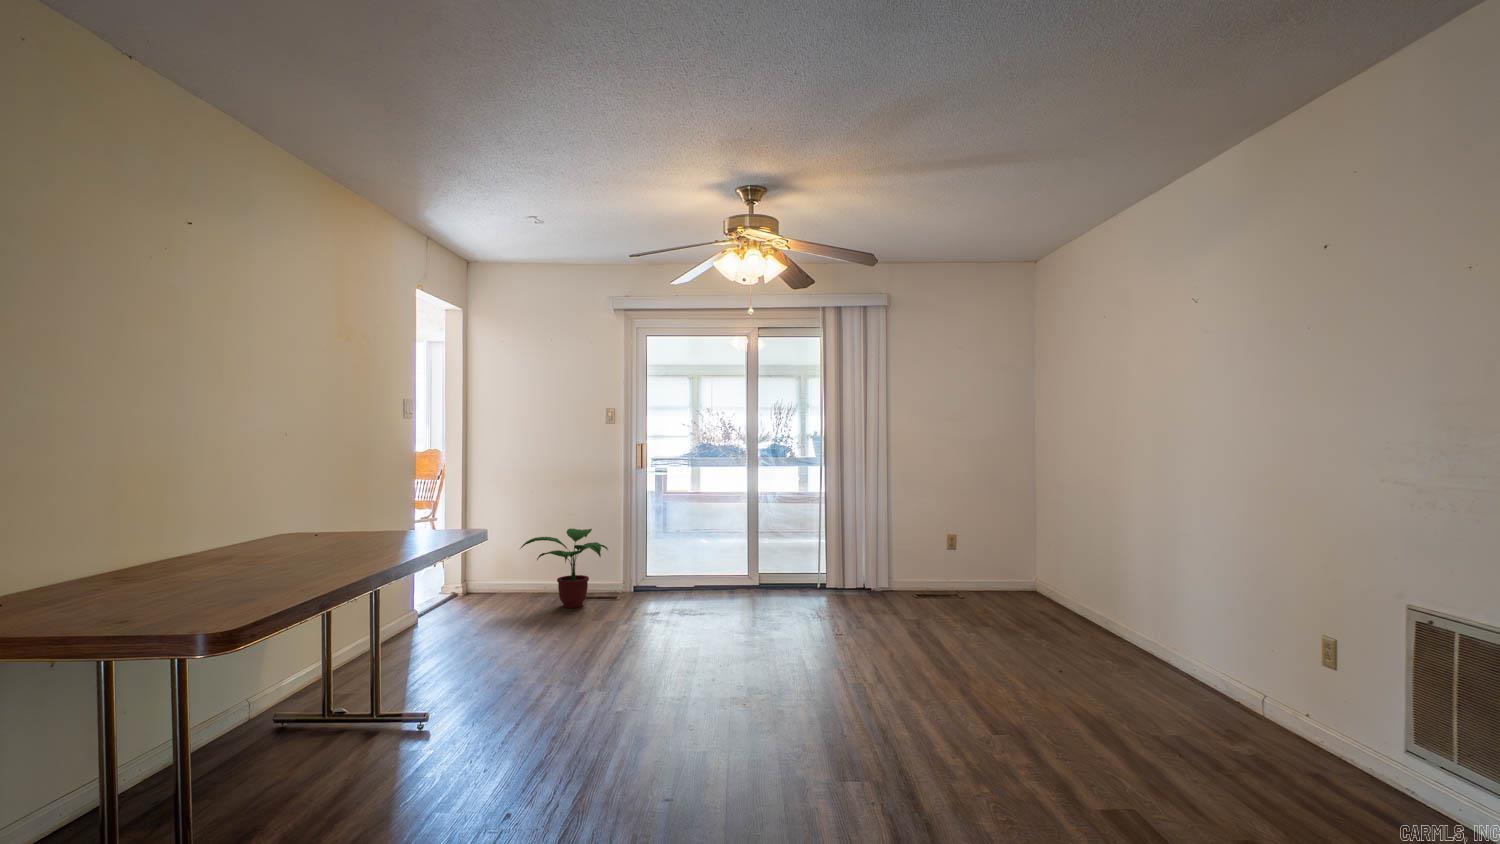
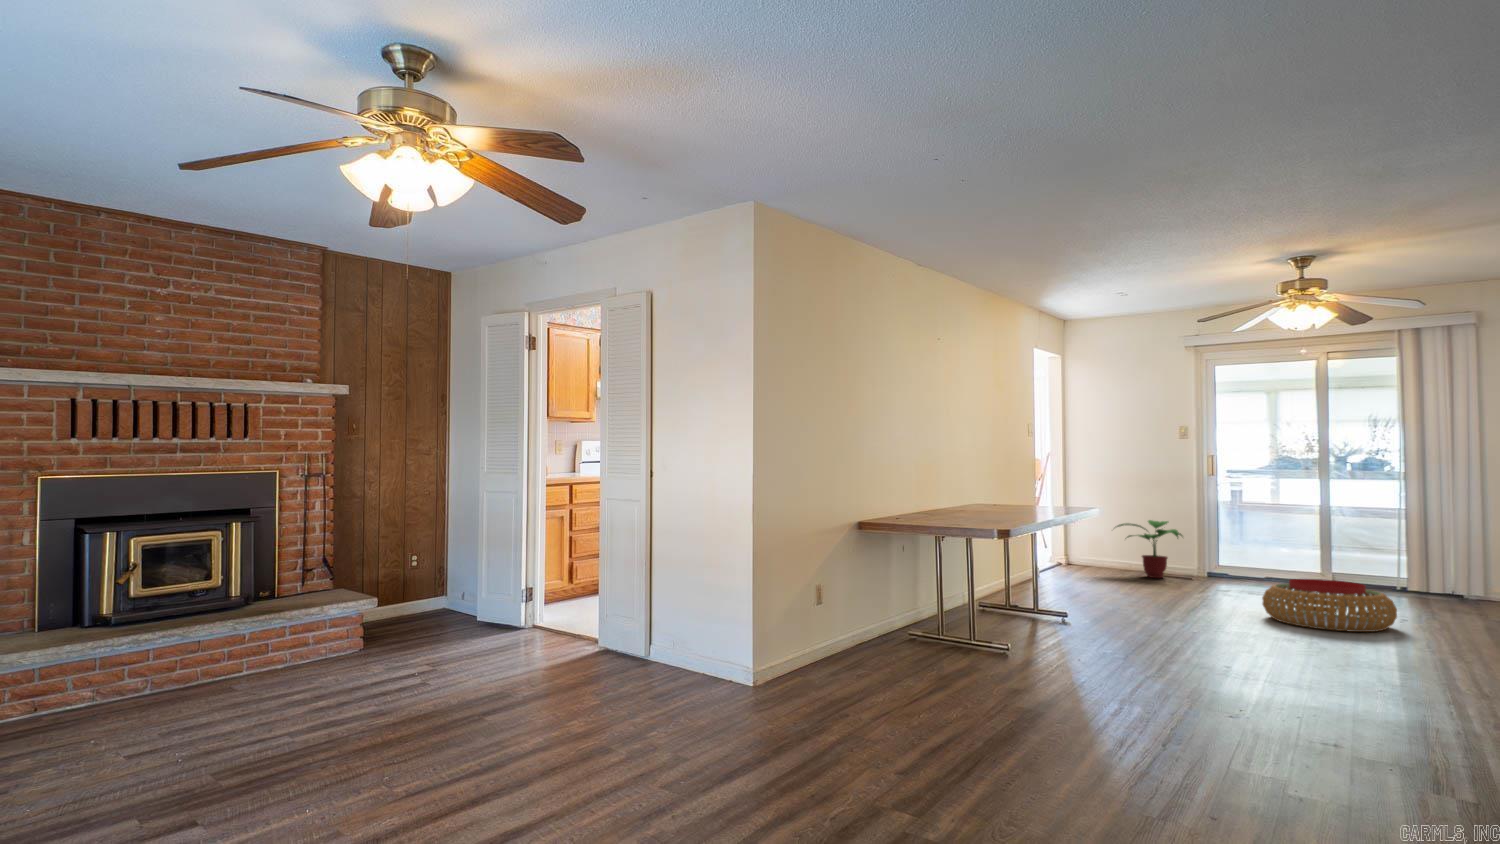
pouf: none [701,632,860,731] -> present [1262,579,1397,632]

